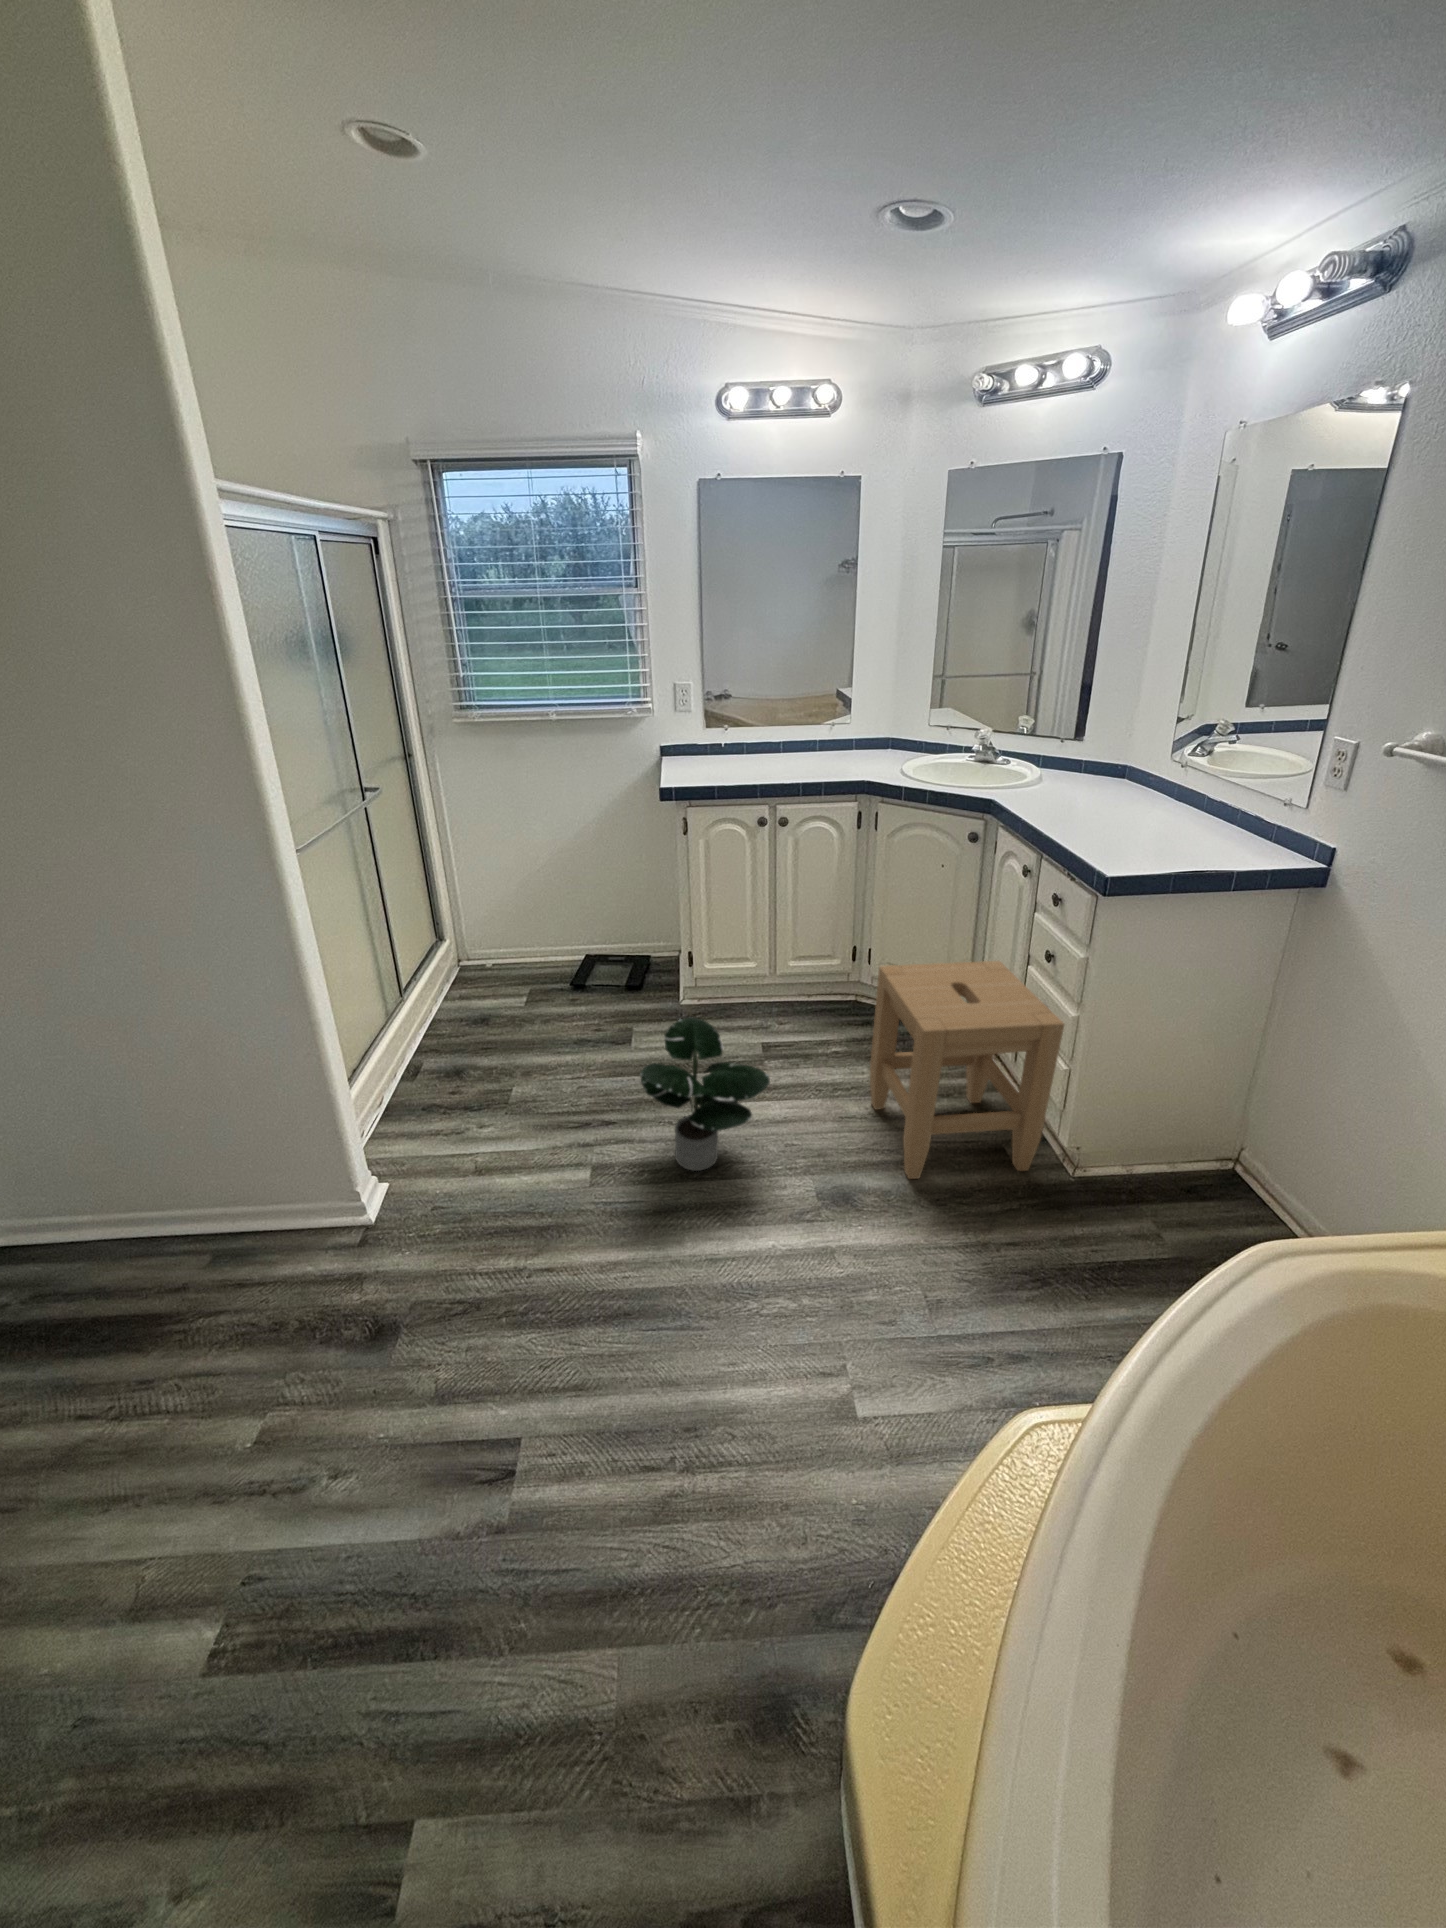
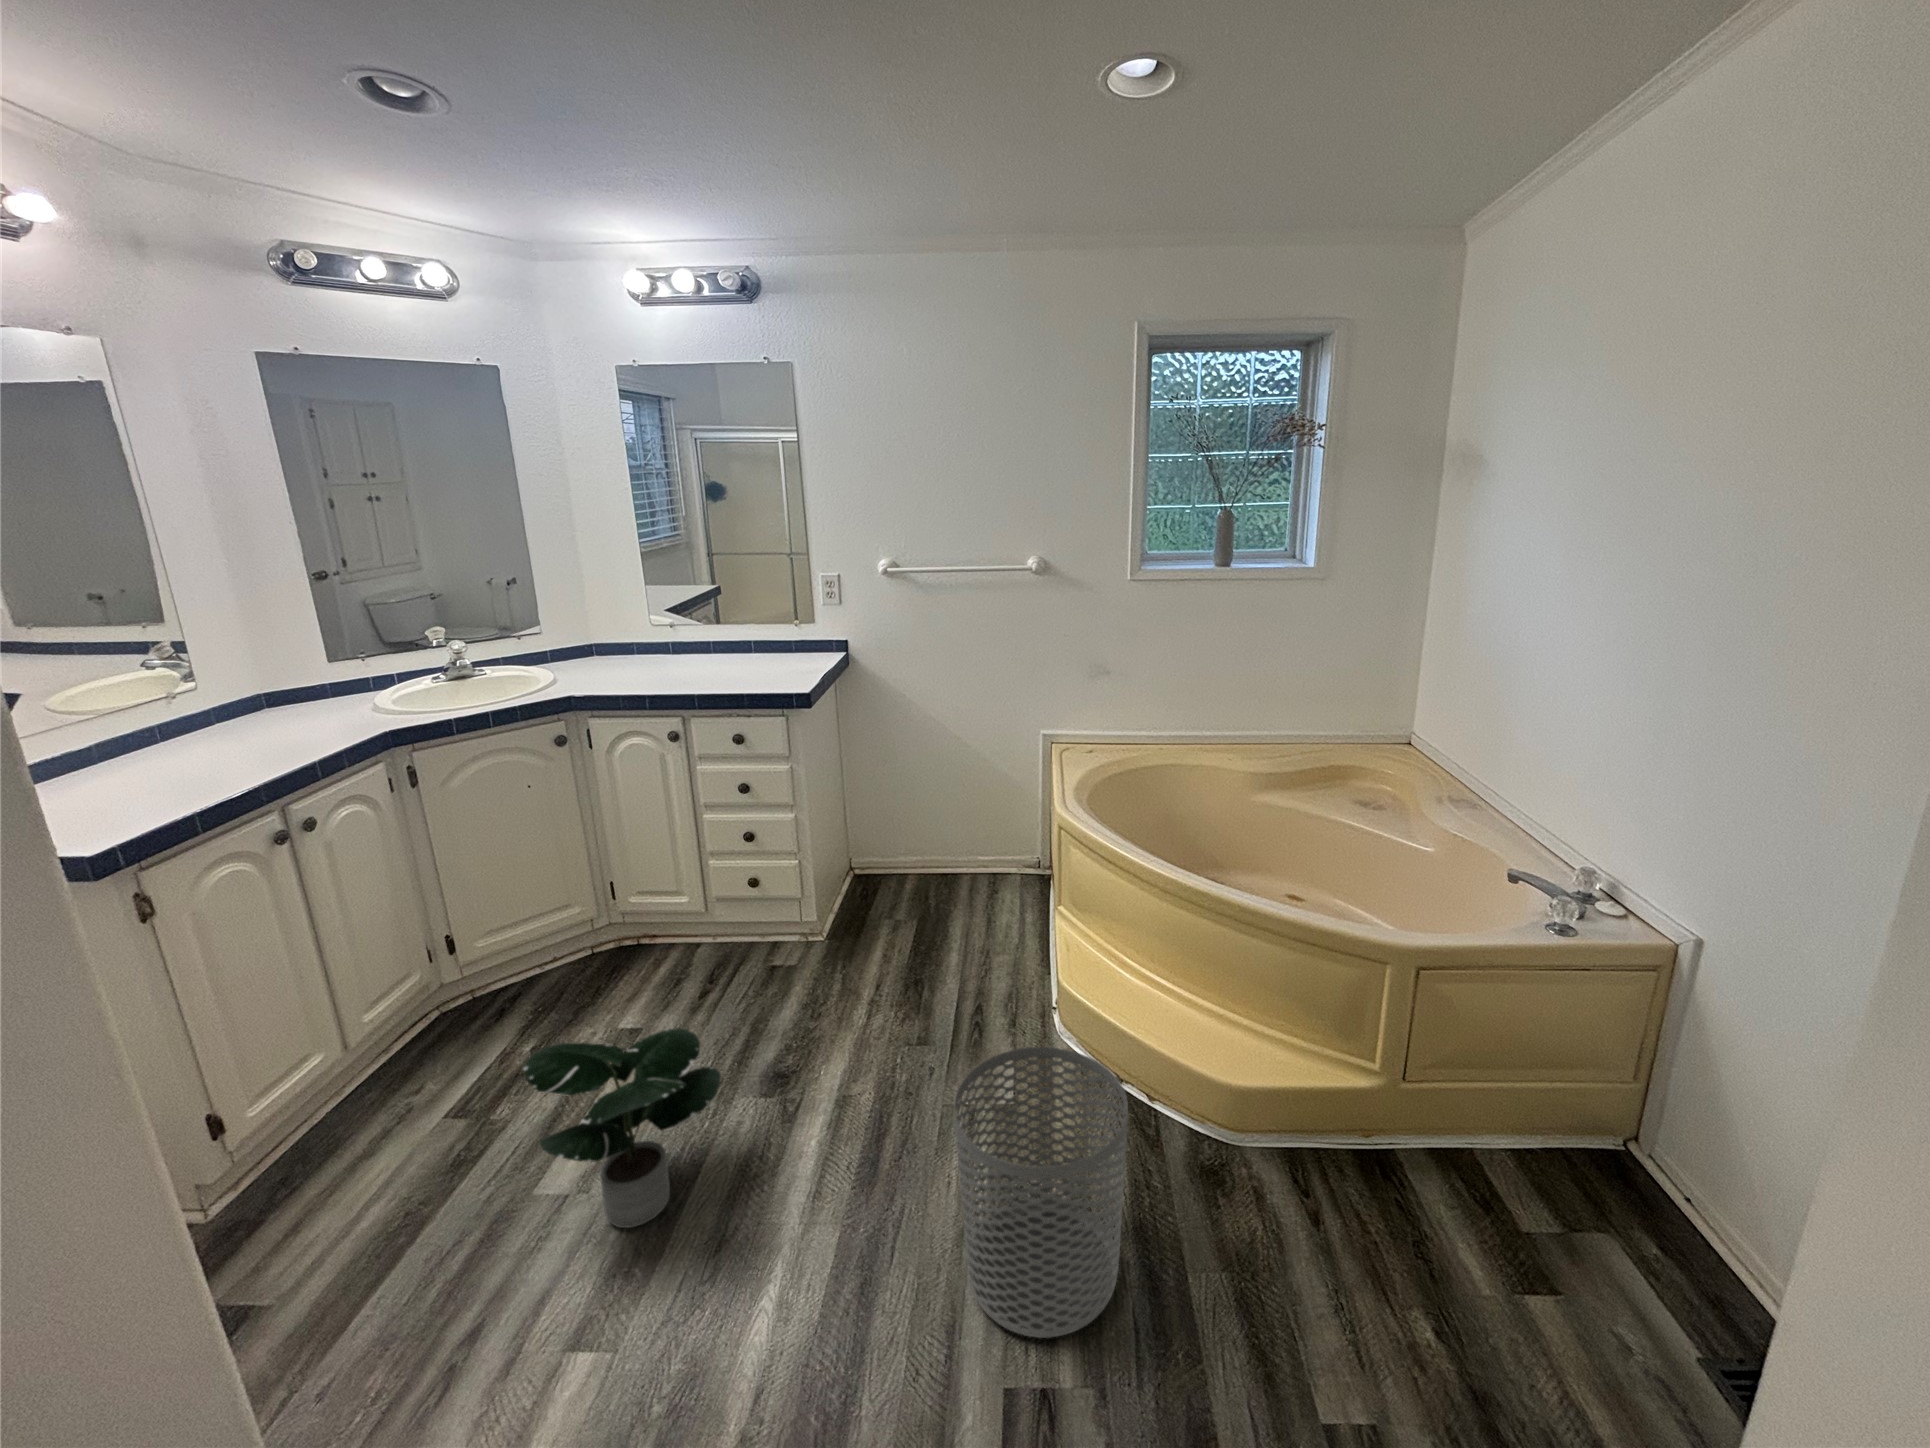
stool: present [870,961,1064,1179] -> none [629,819,808,1035]
waste bin: none [530,1250,717,1547] -> present [954,1047,1128,1338]

